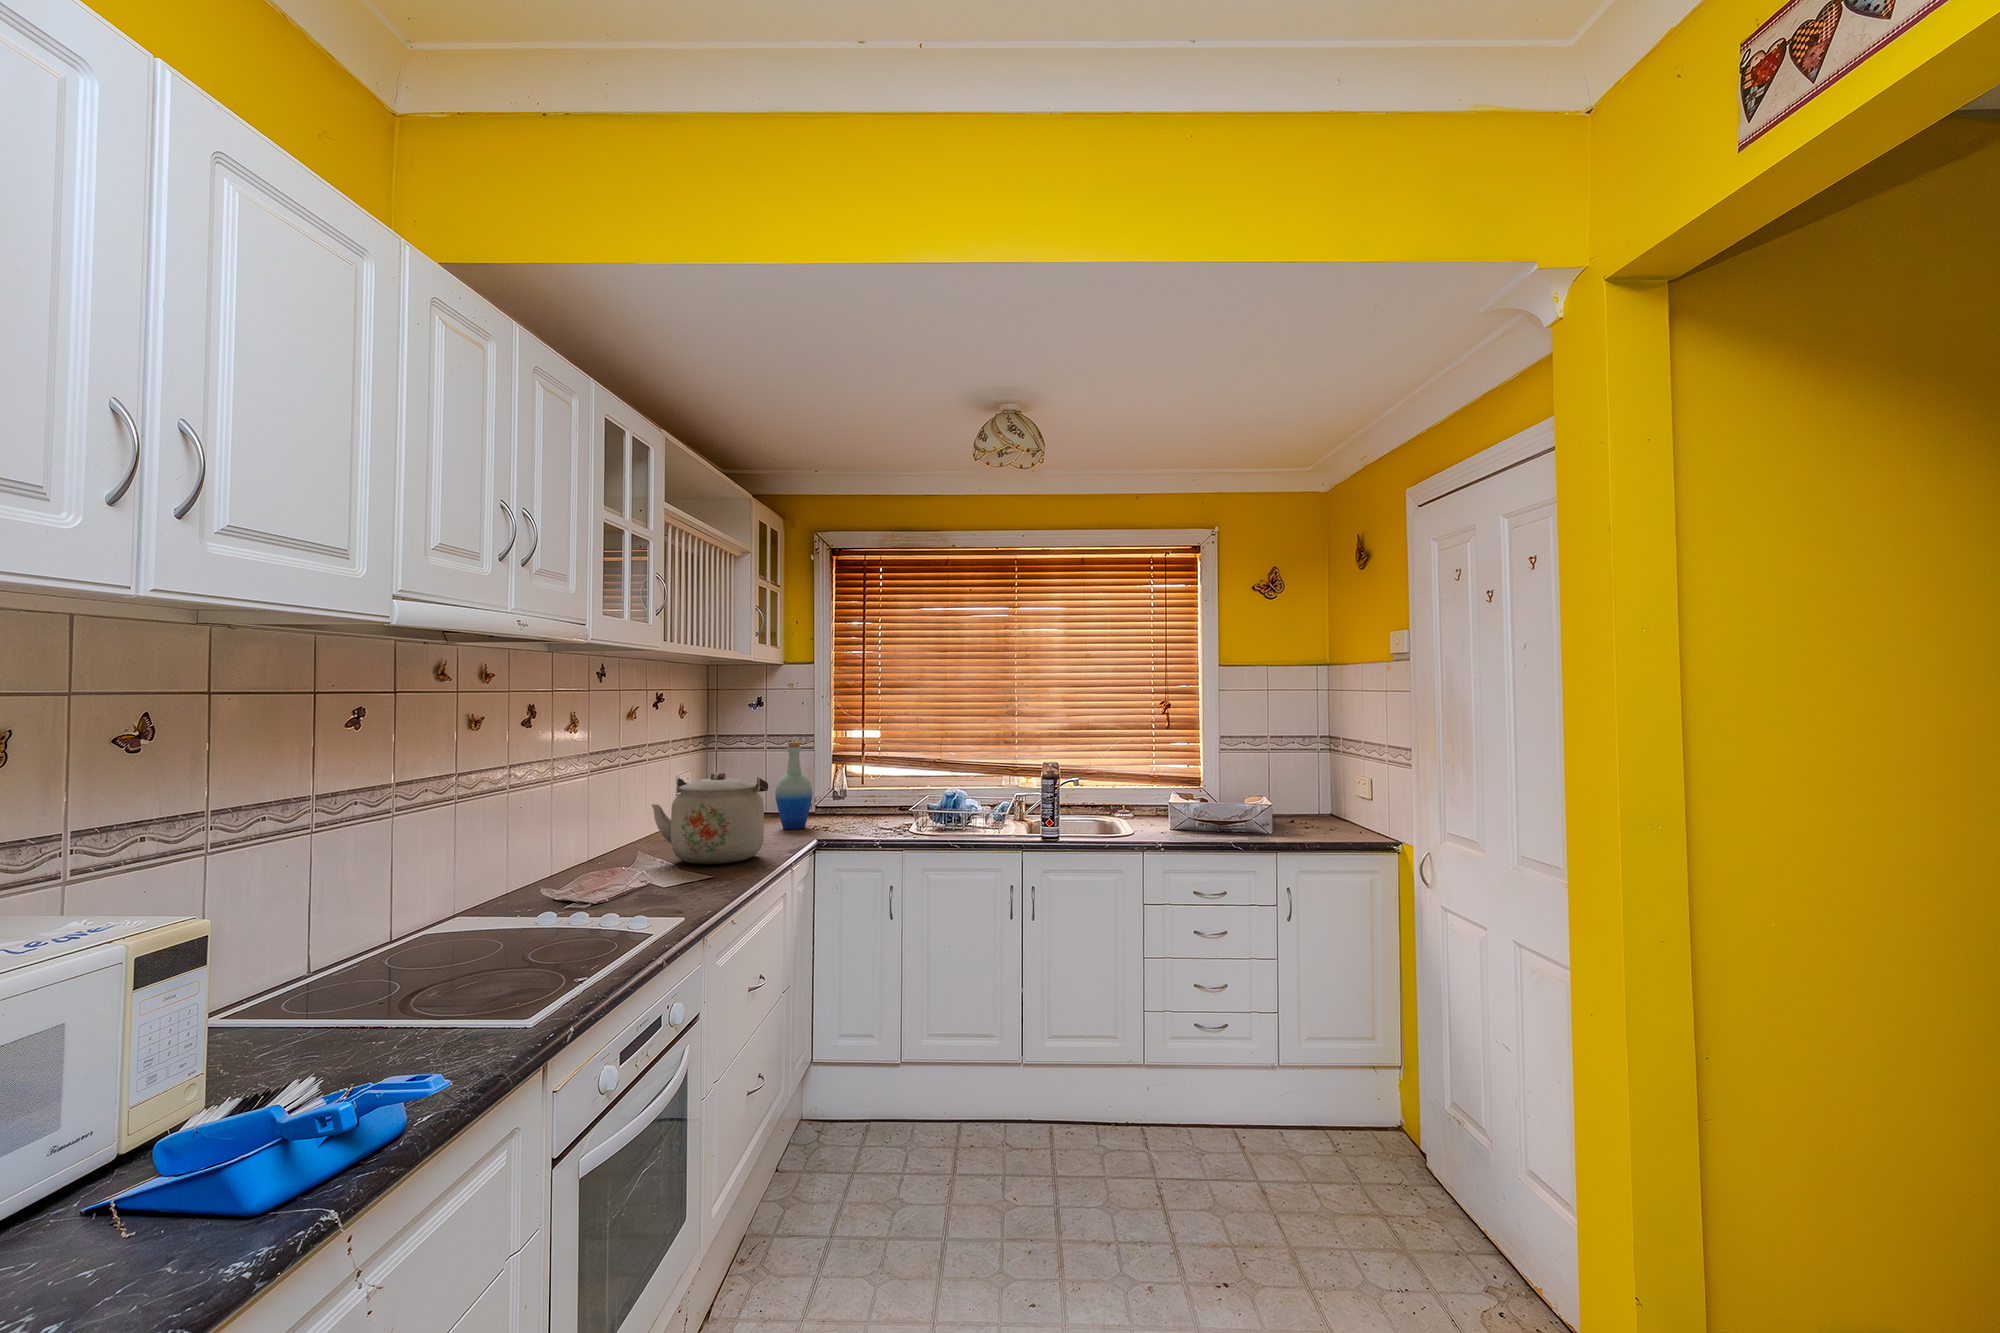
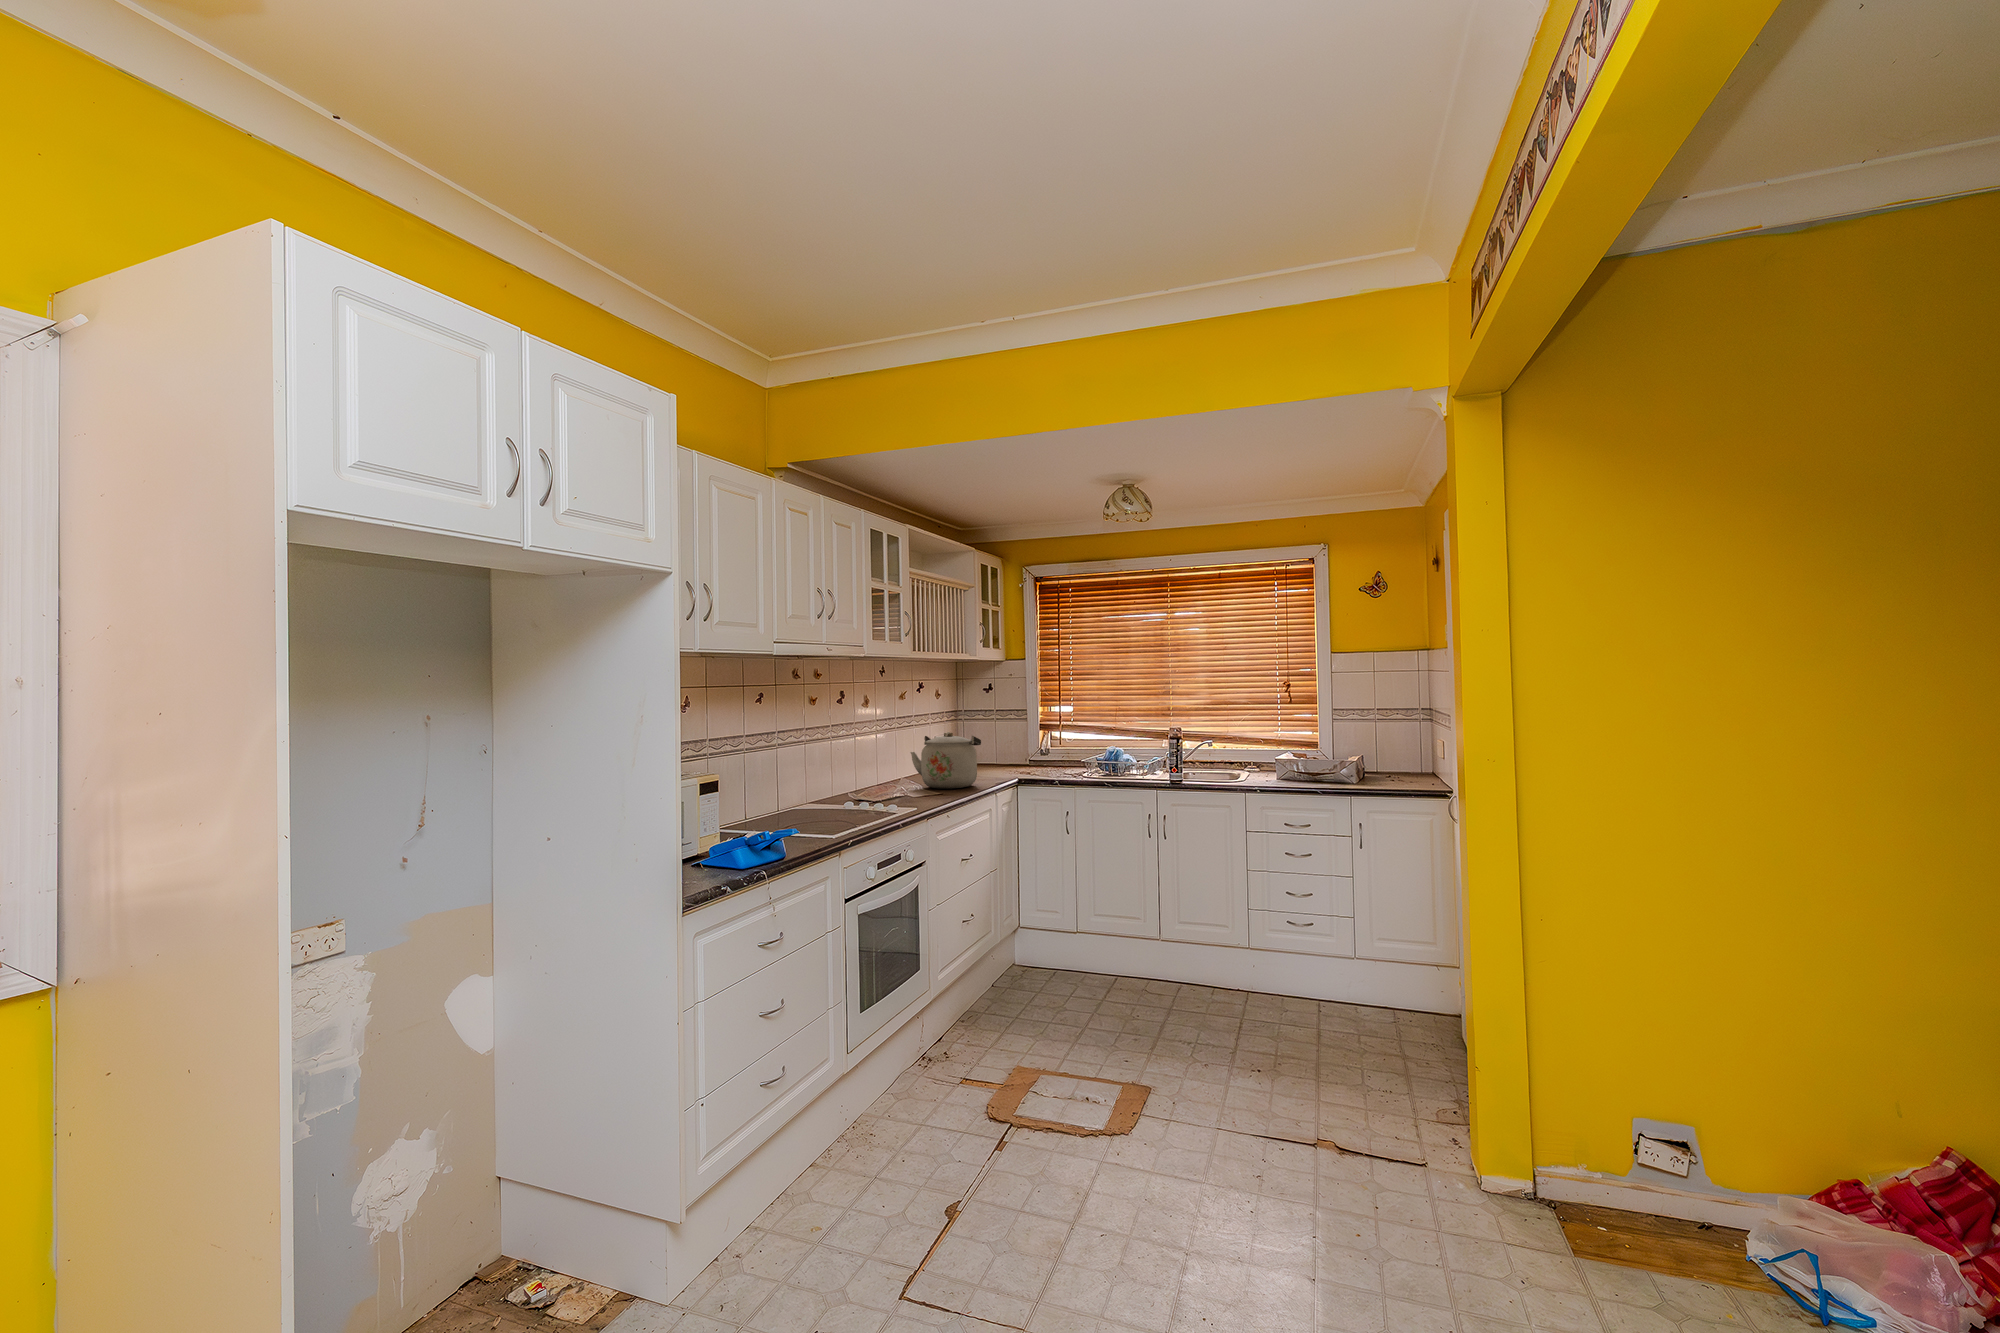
bottle: present [775,742,813,829] -> none [994,714,1019,773]

